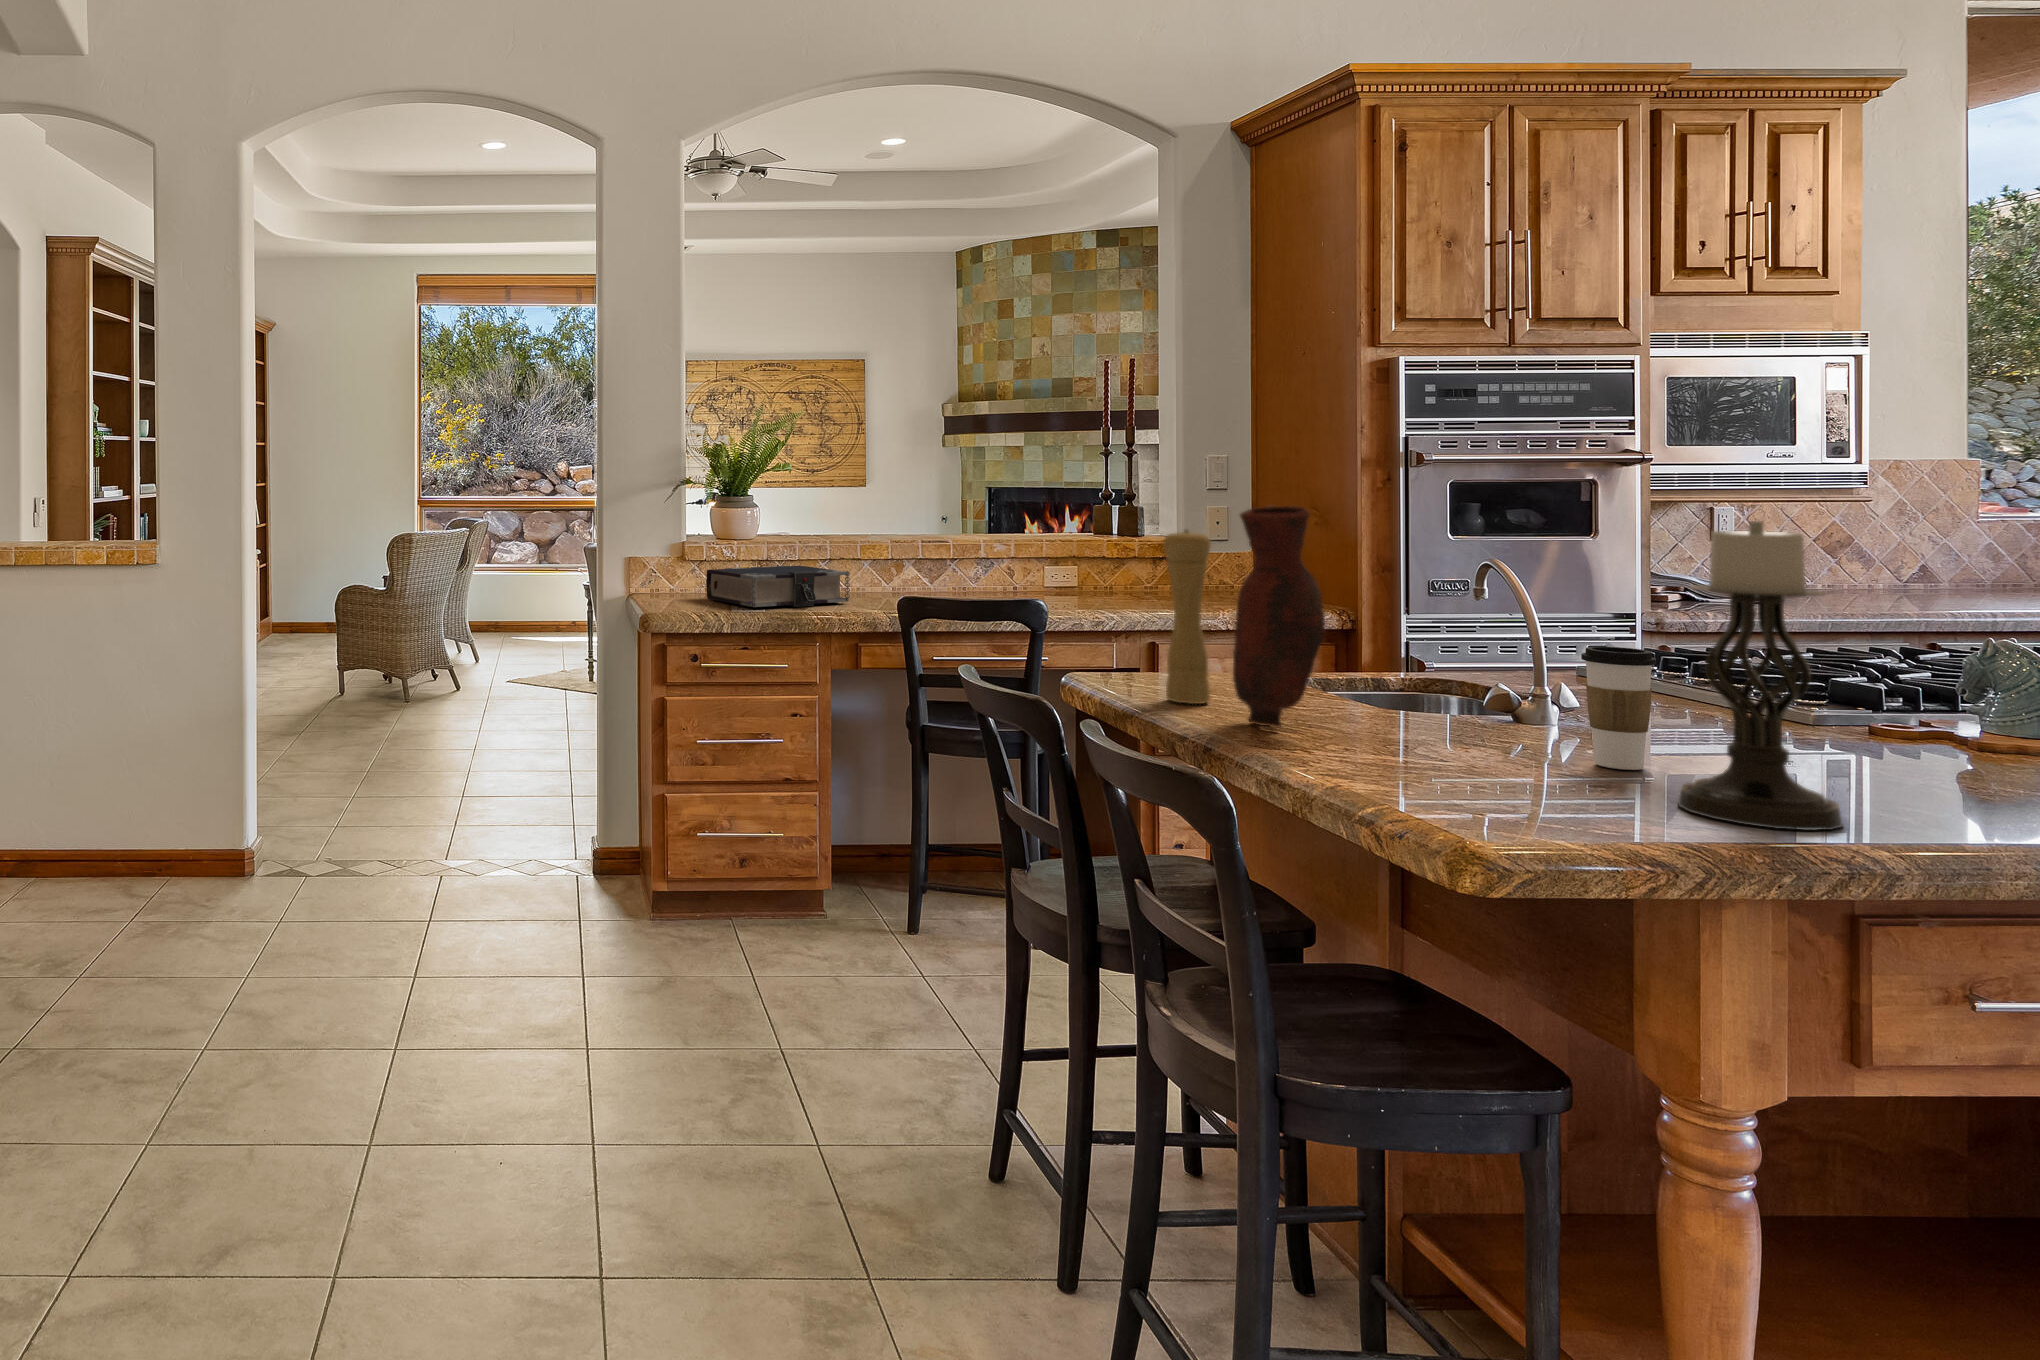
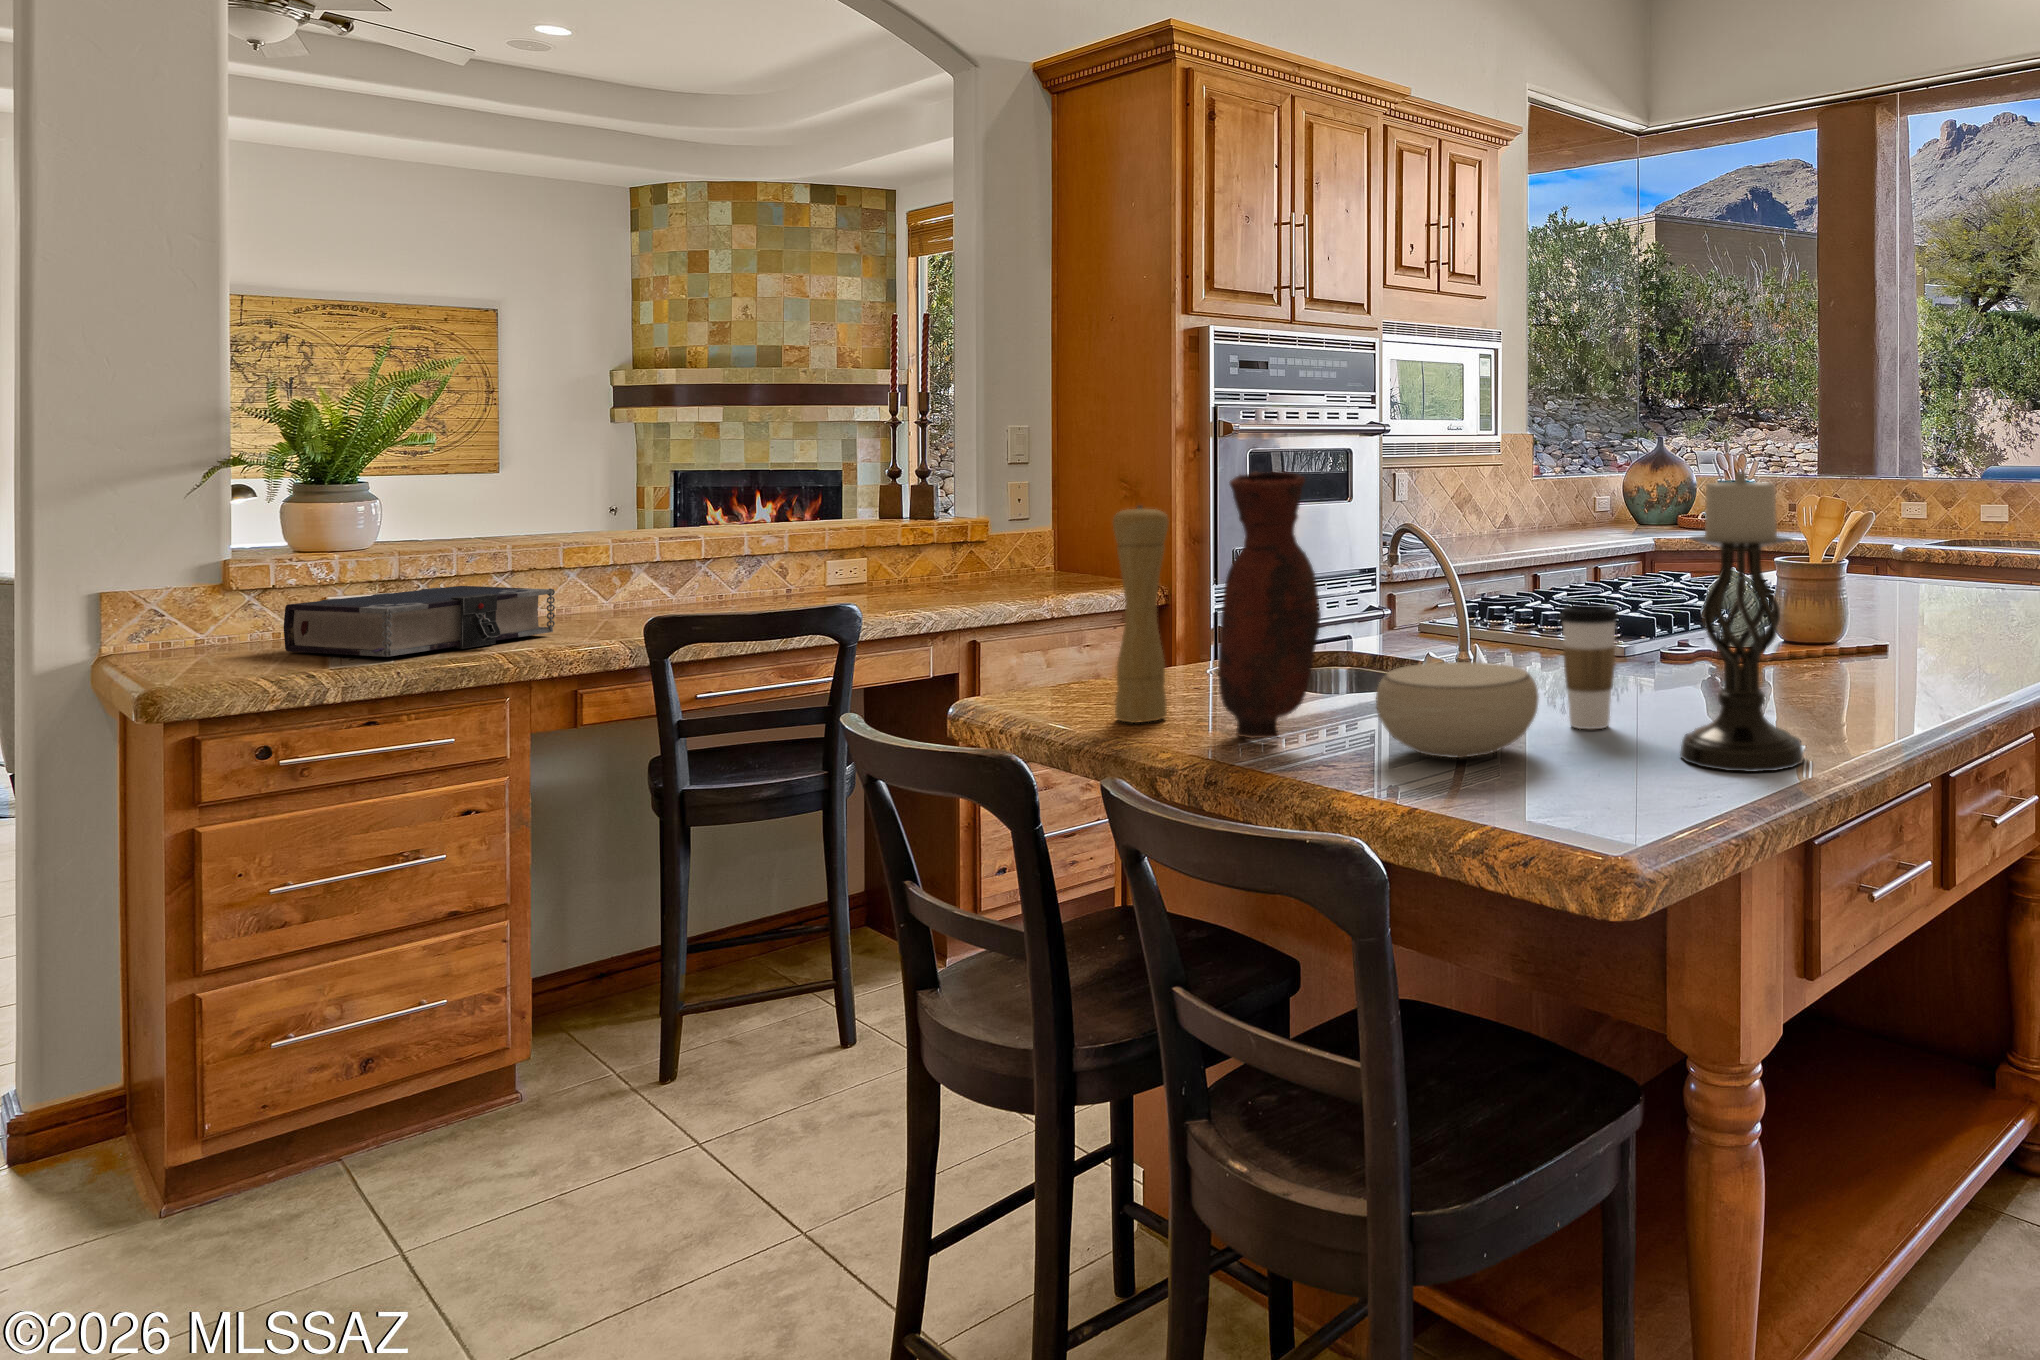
bowl: none [1350,681,1523,765] -> present [1376,662,1539,758]

